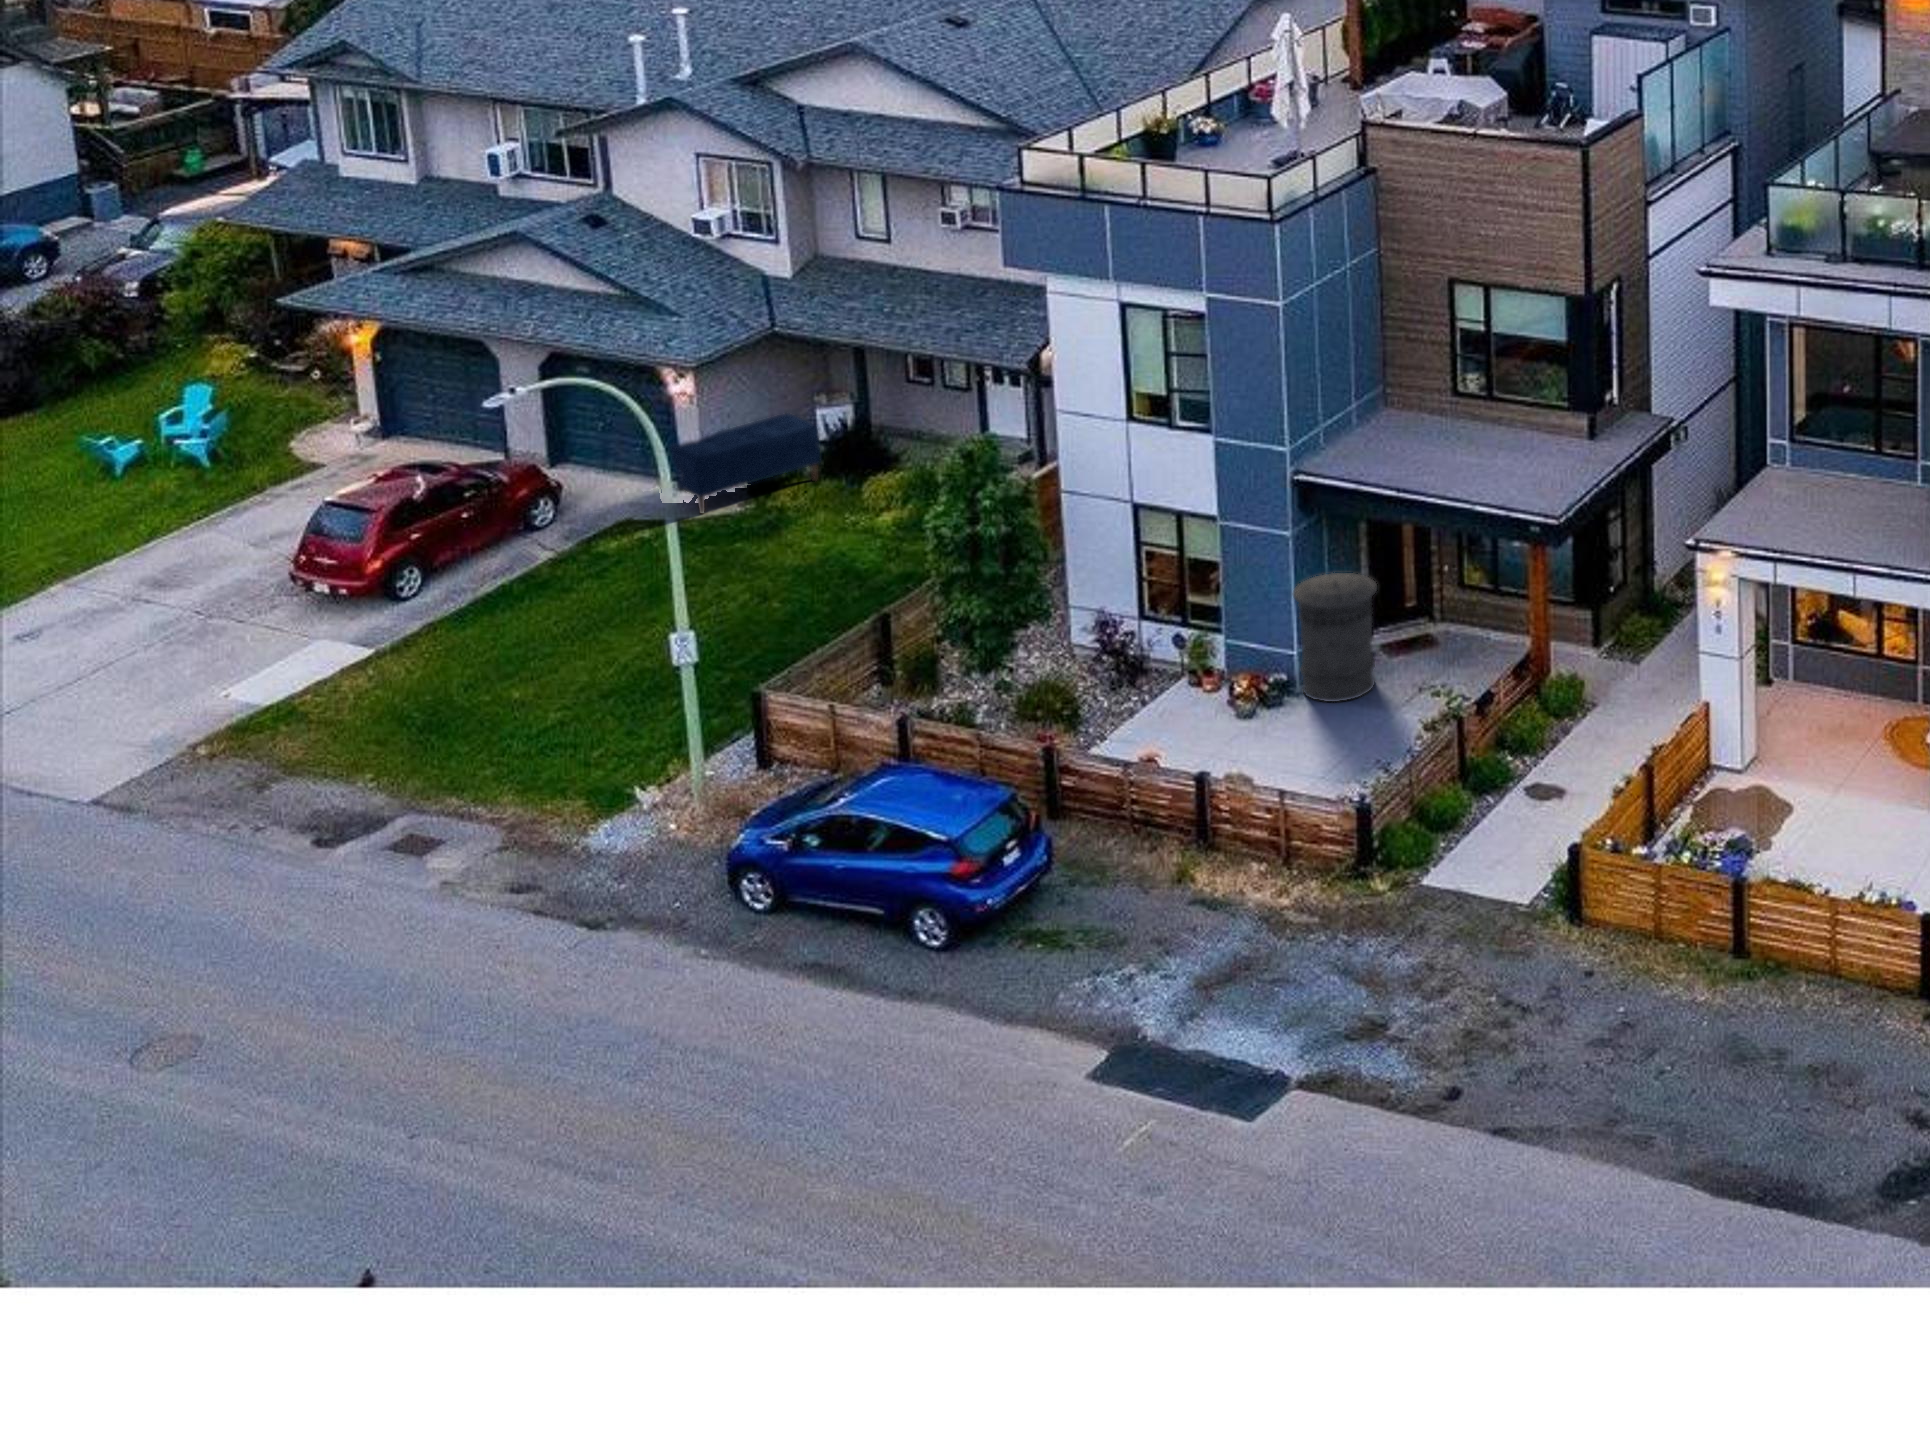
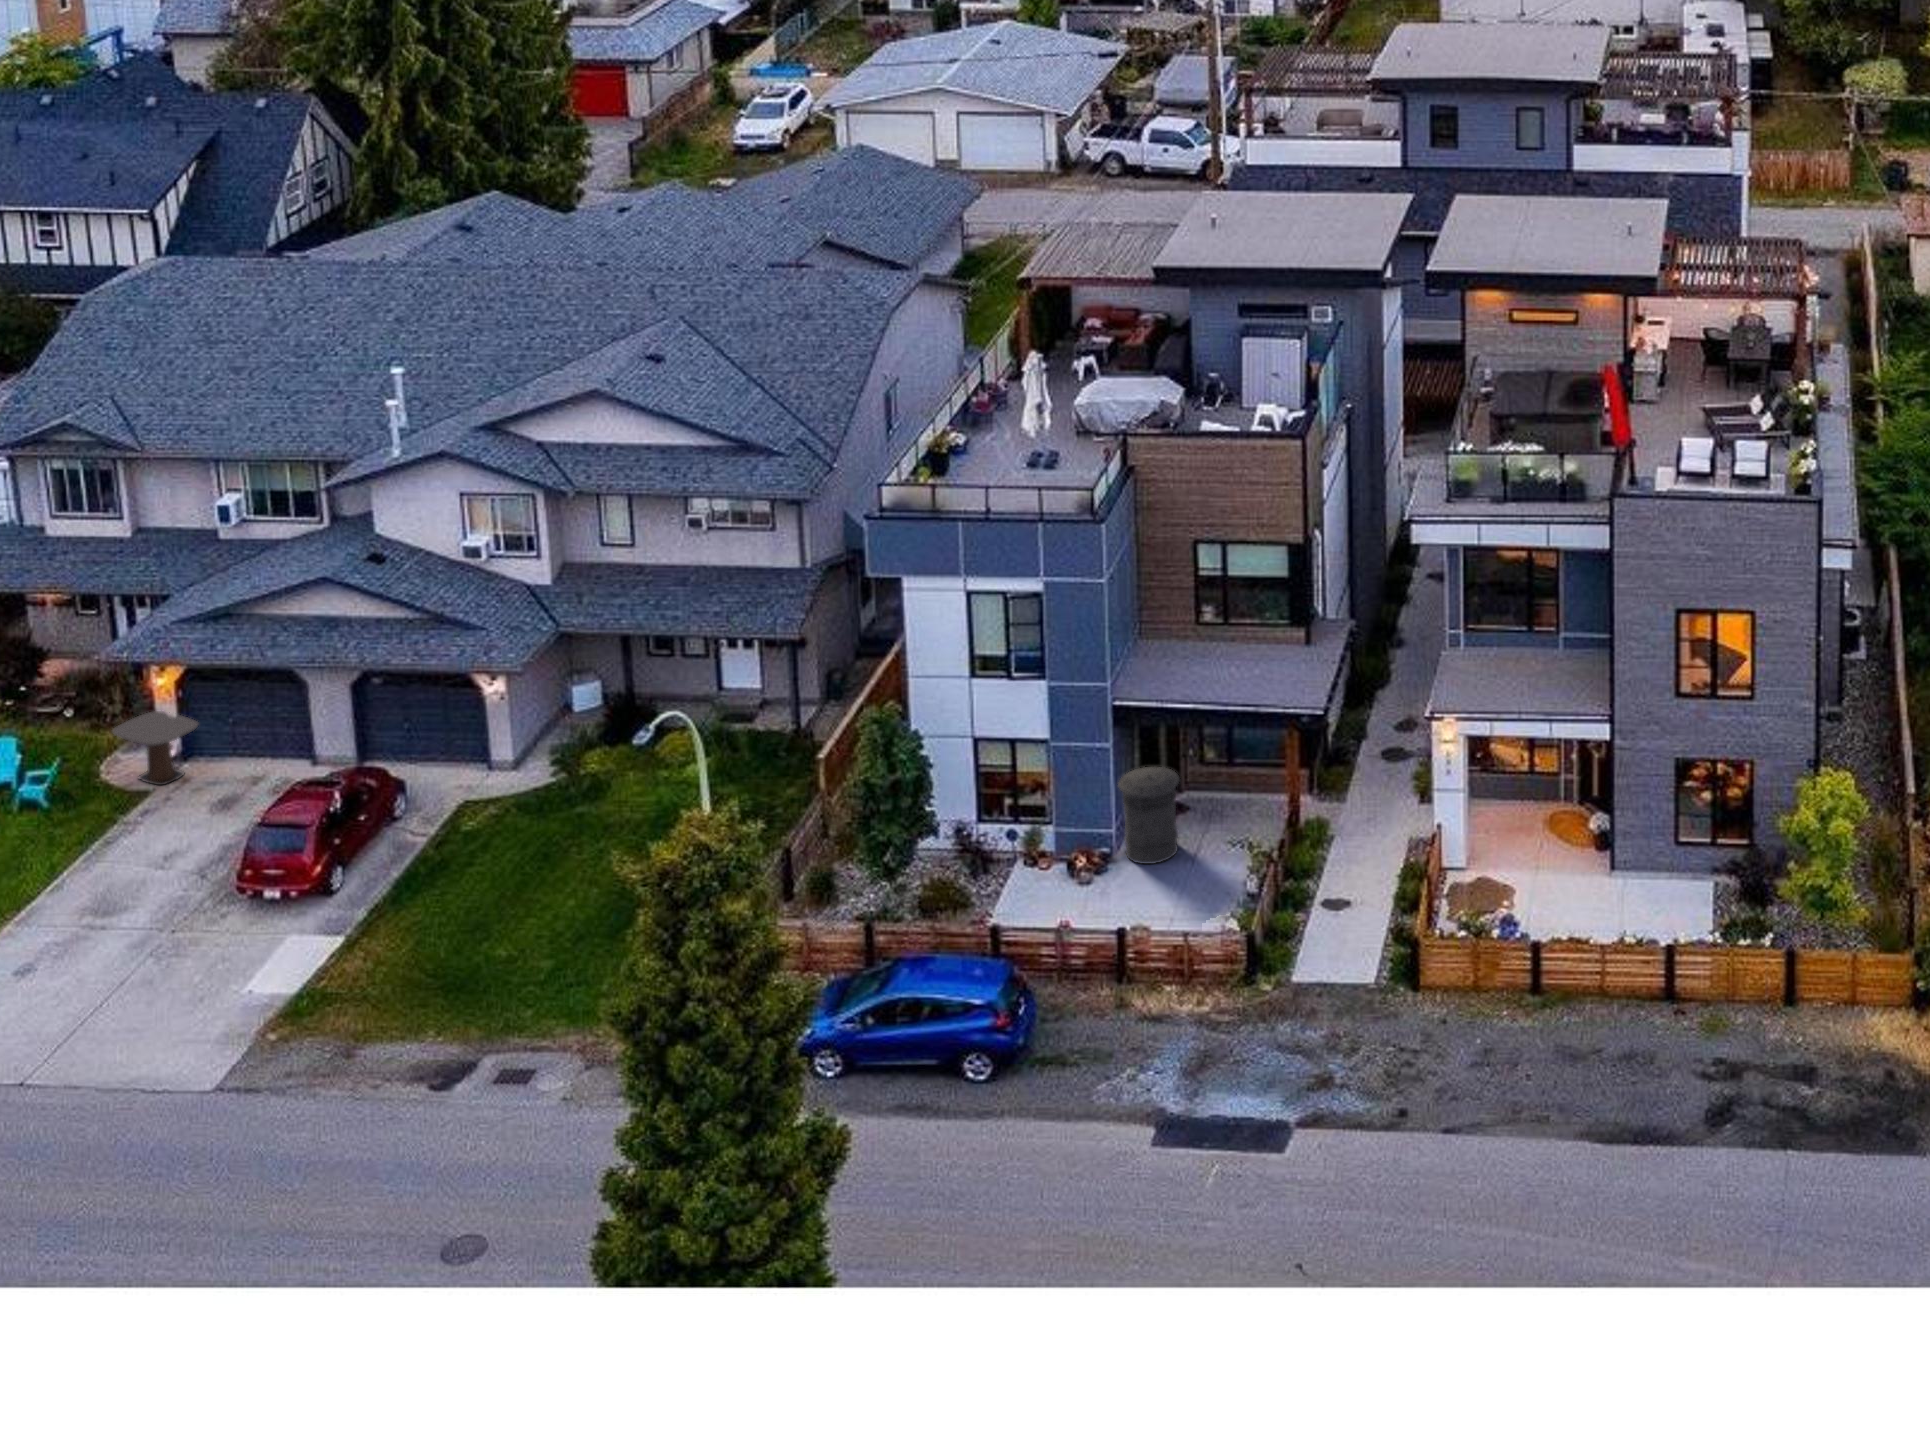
side table: none [302,380,393,463] -> present [113,711,198,785]
bench: present [670,413,821,513] -> none [489,691,604,786]

